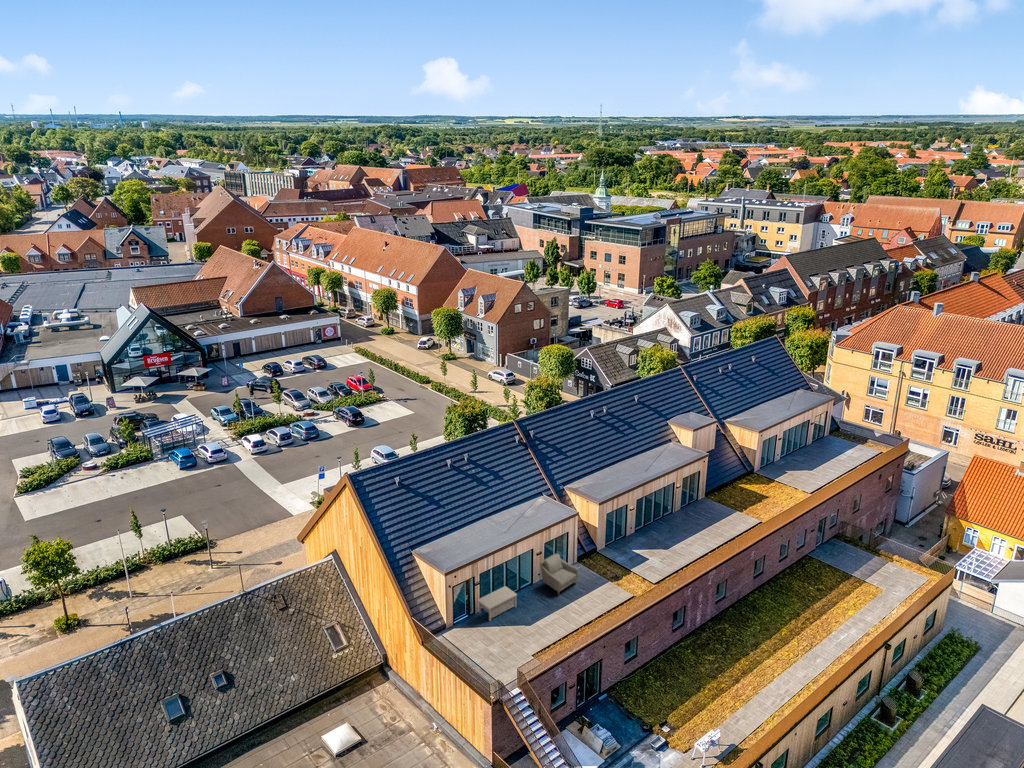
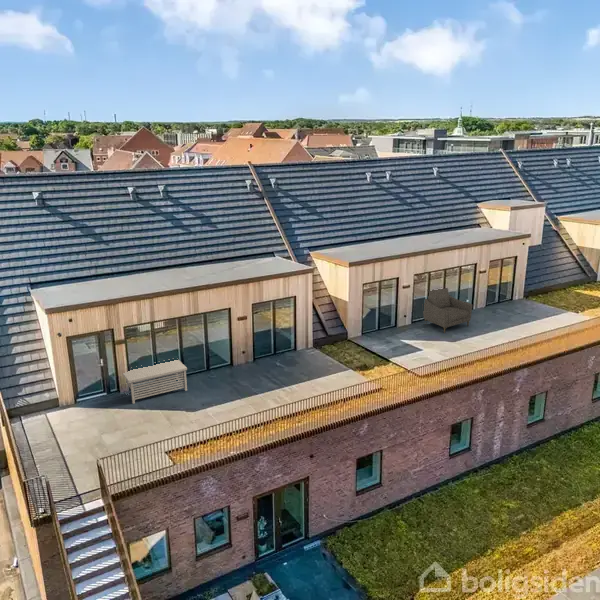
chair: present [540,554,578,595] -> present [422,288,472,333]

